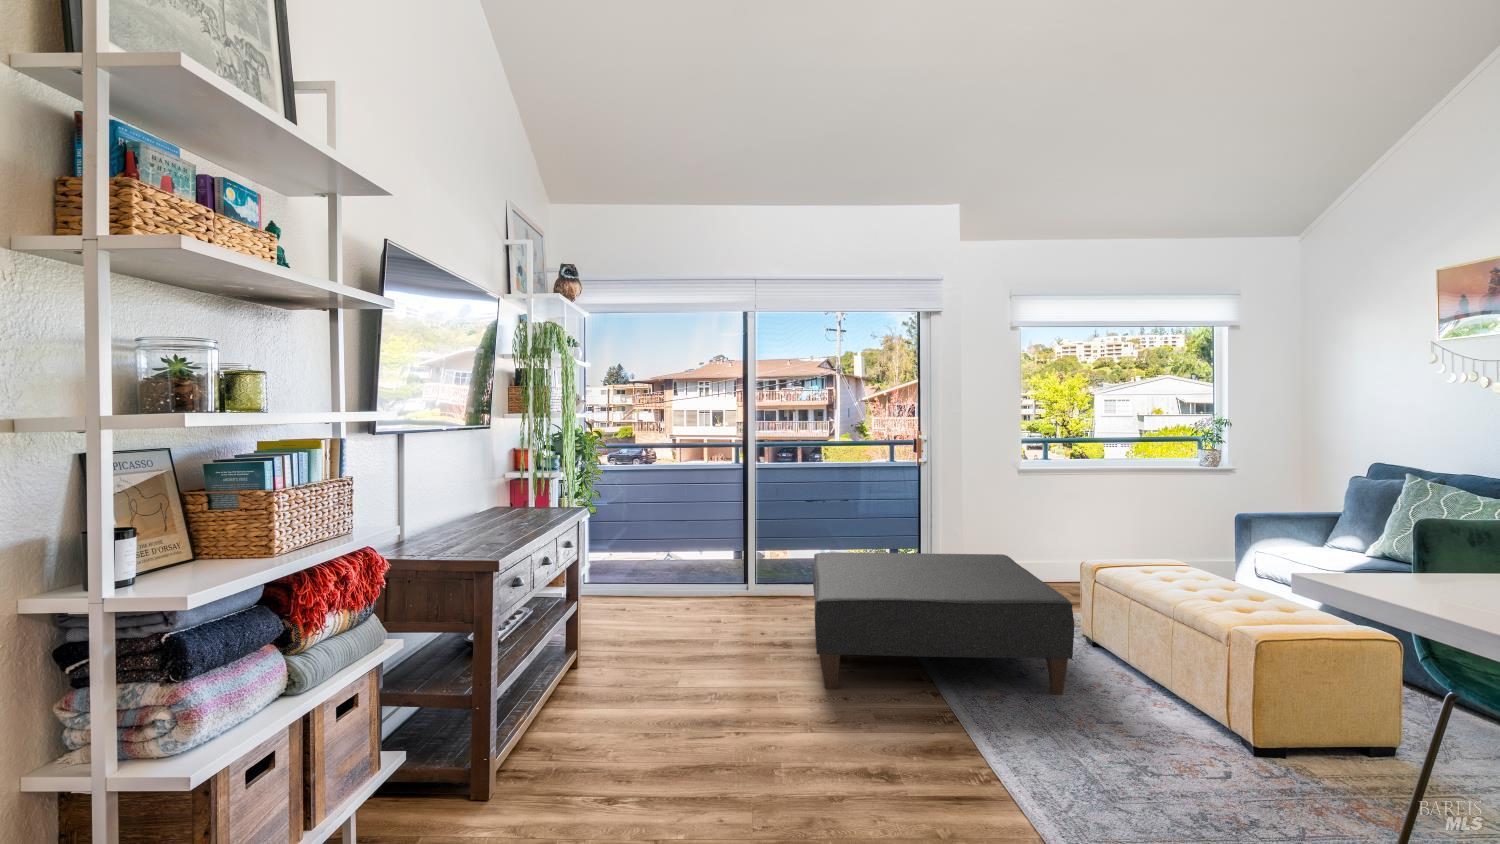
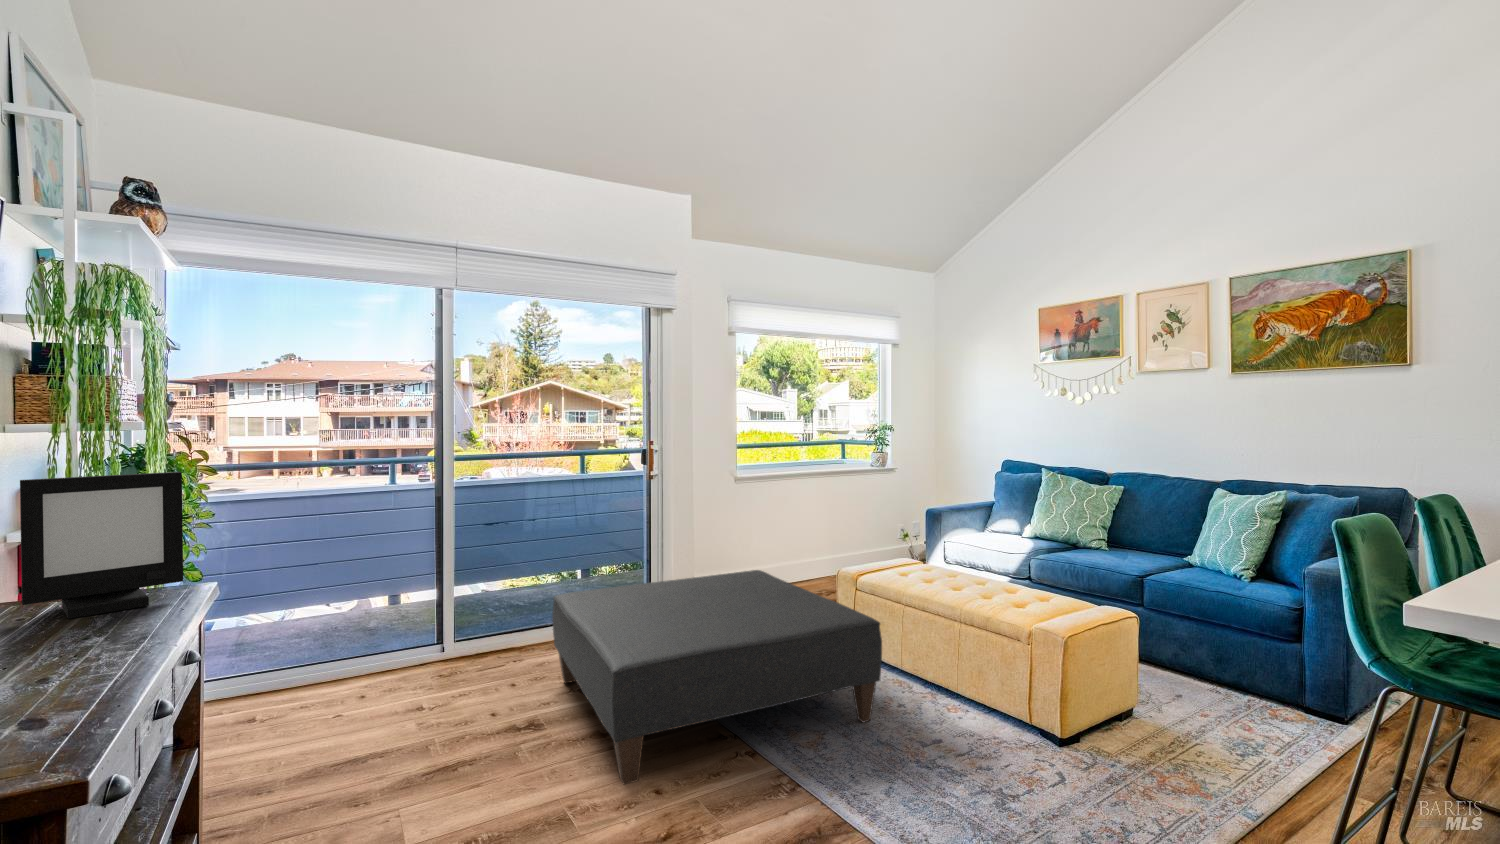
picture frame: none [505,442,571,517] -> present [20,472,183,619]

